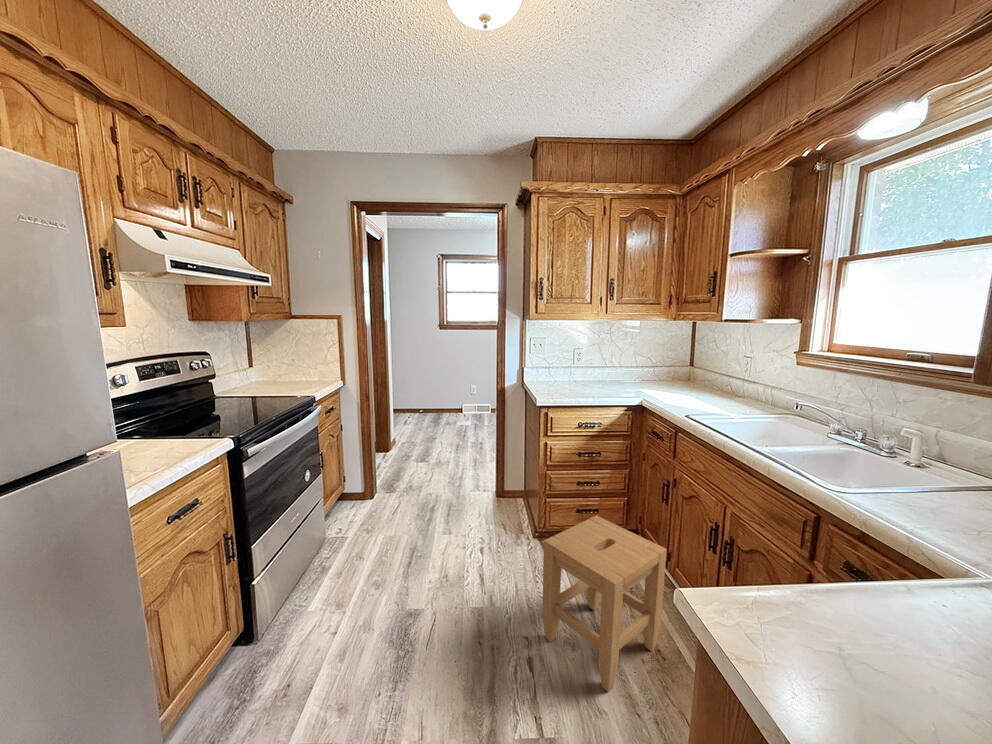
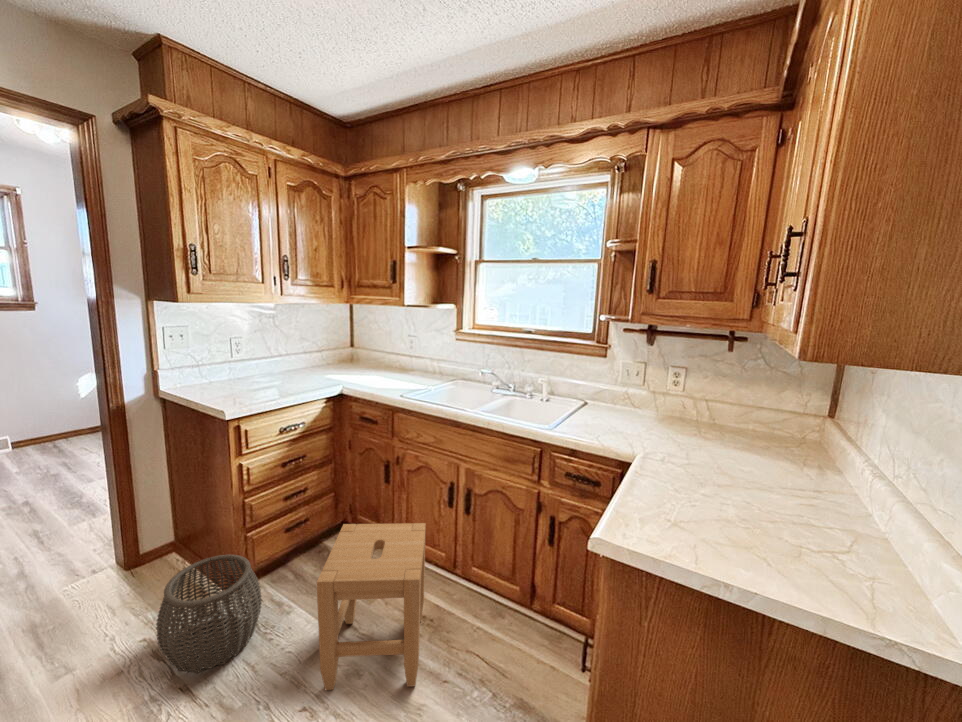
woven basket: none [478,501,541,577] -> present [156,555,262,672]

